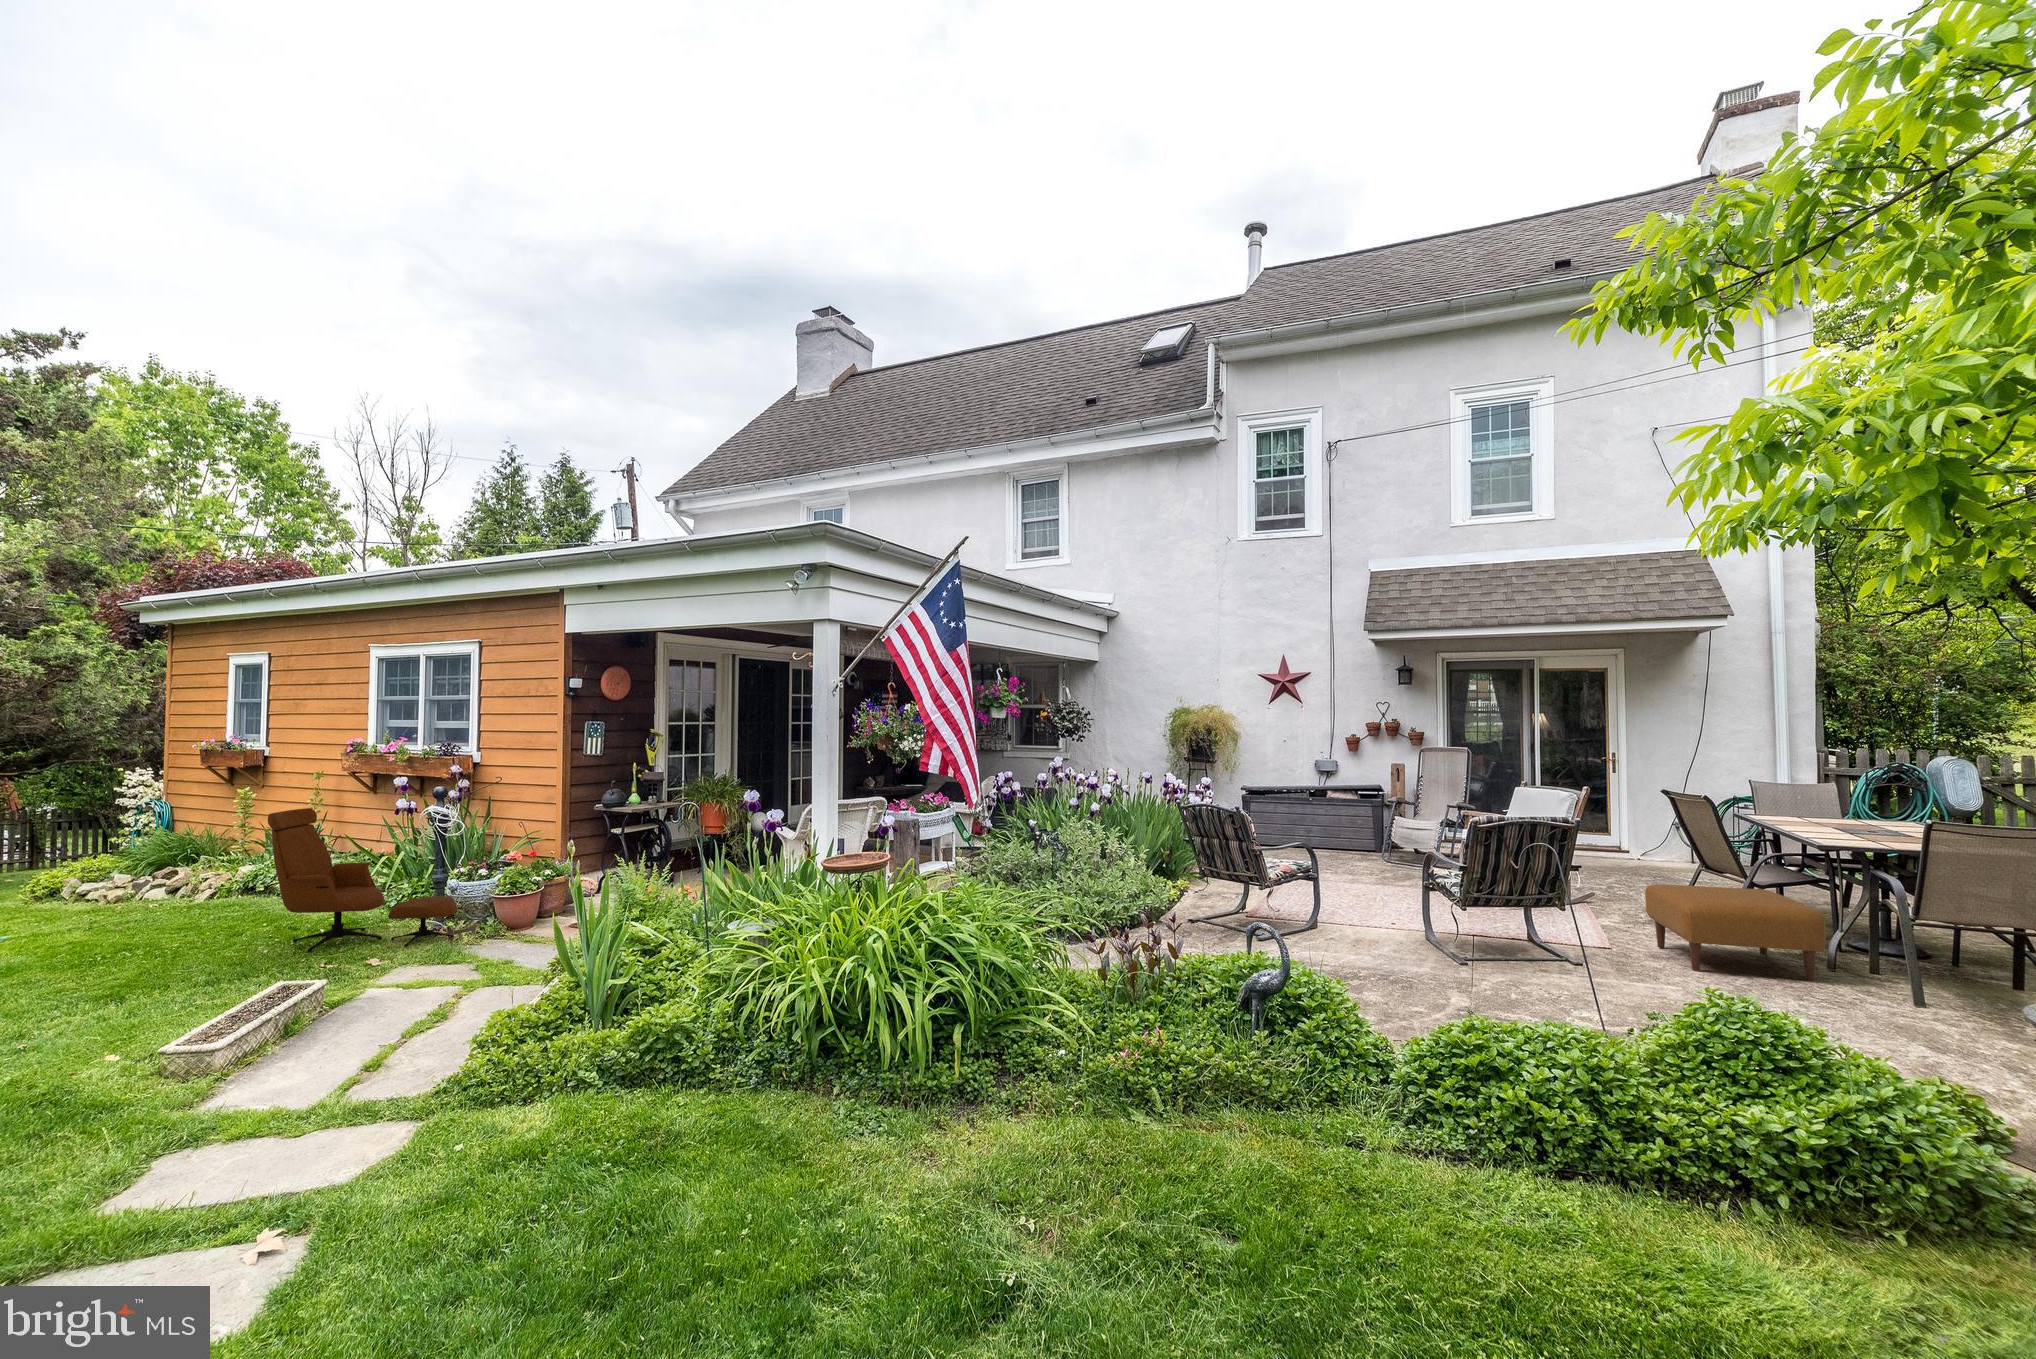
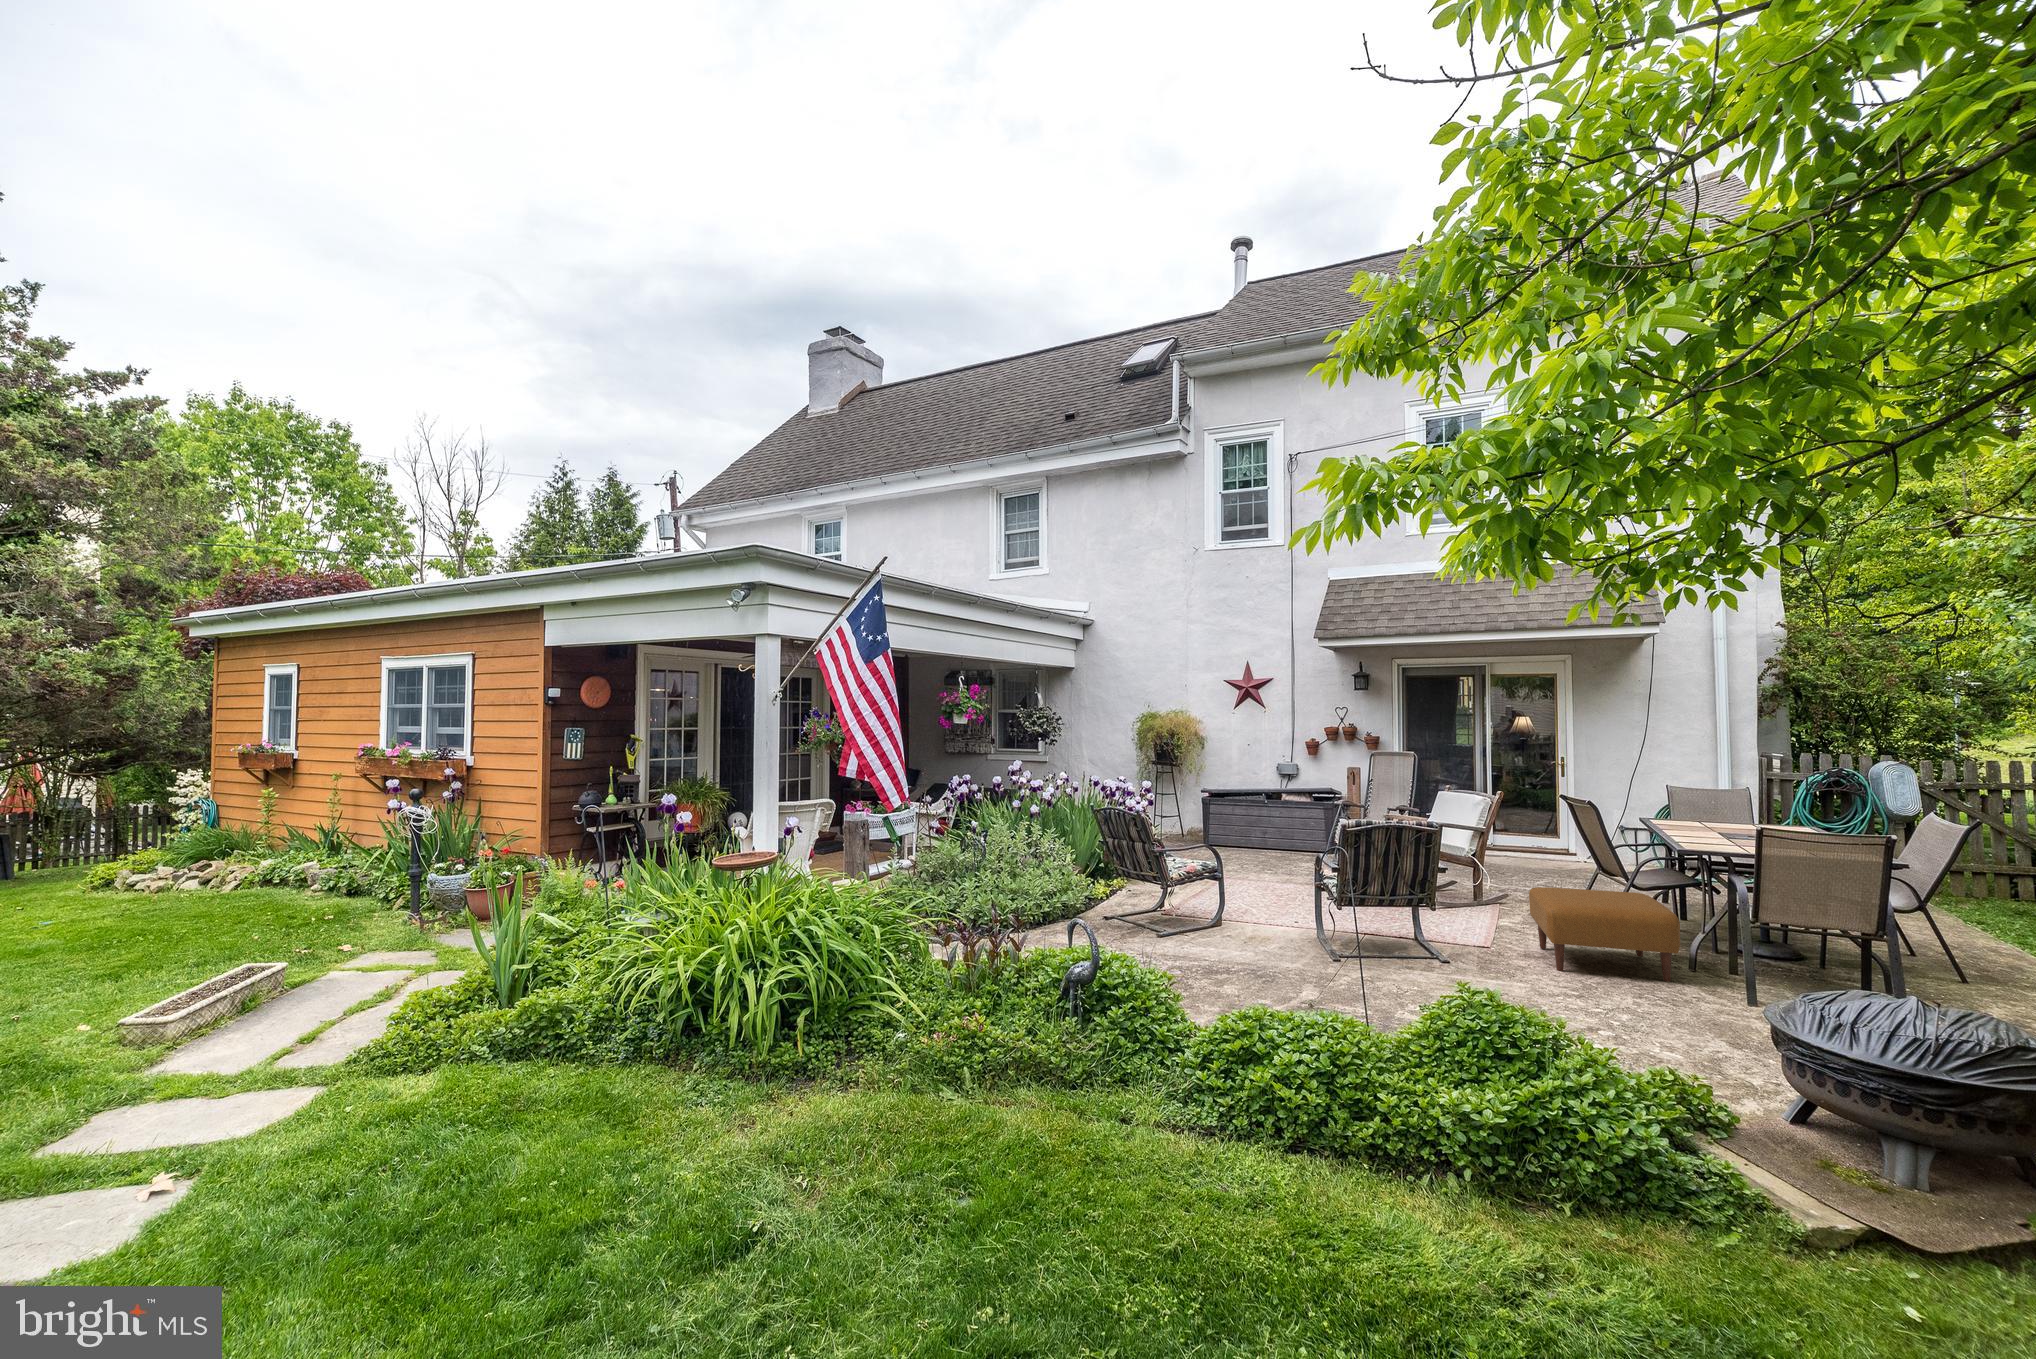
lounge chair: present [268,808,457,953] -> none [261,808,431,939]

